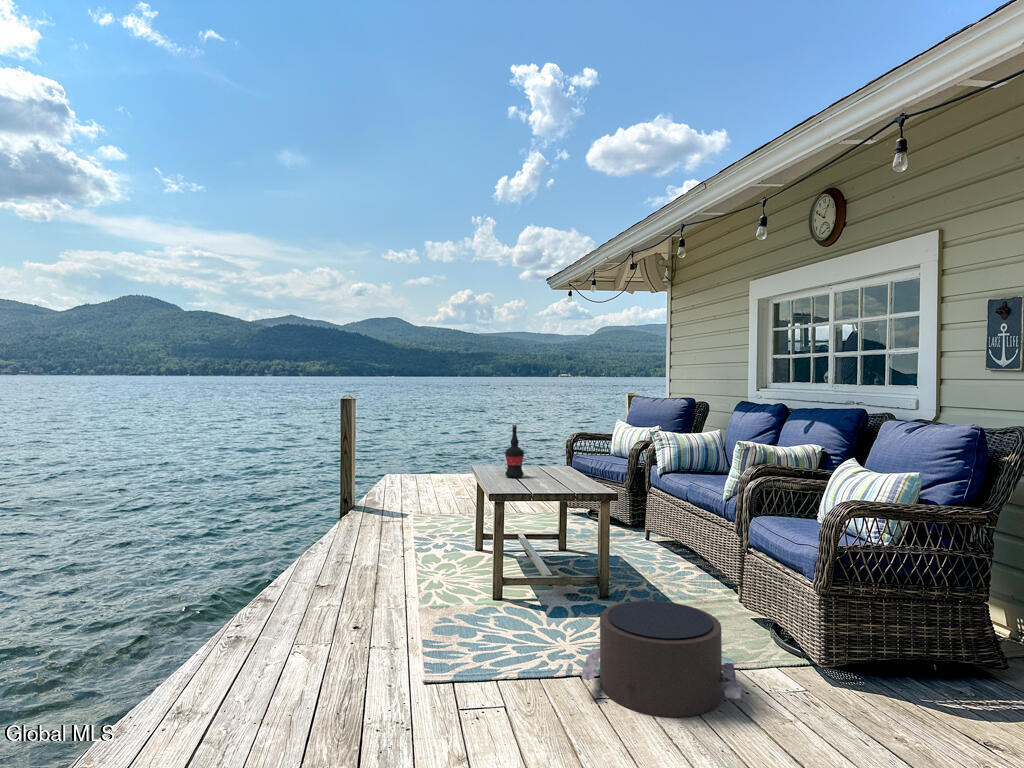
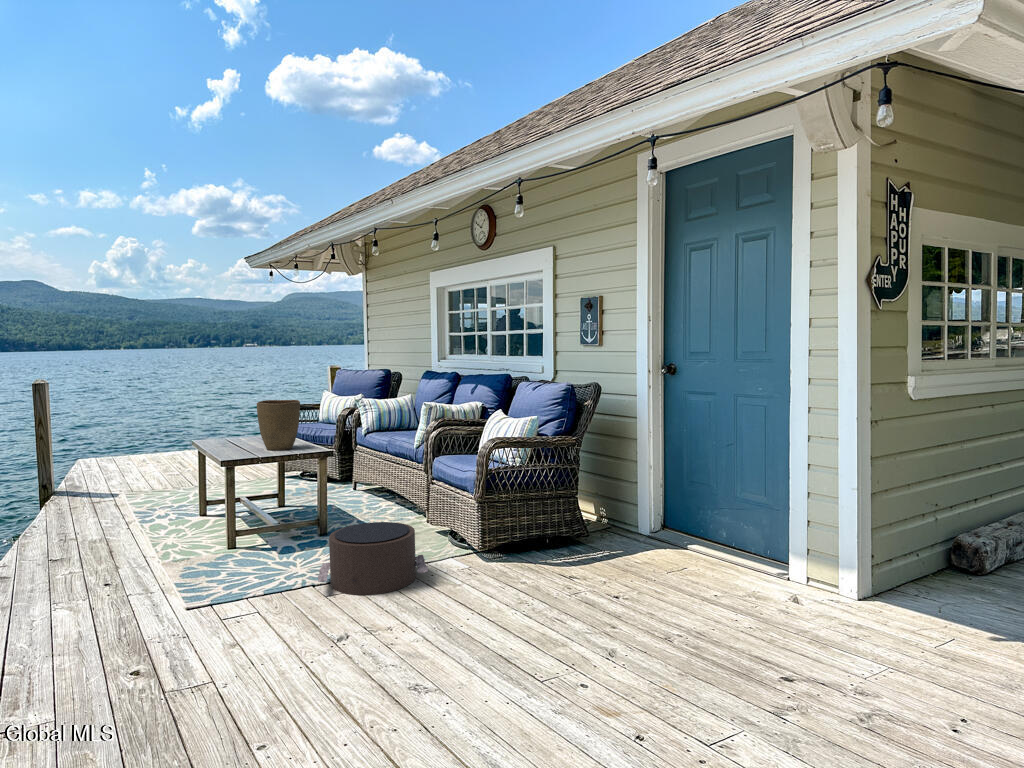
wine bottle: present [505,425,524,477] -> none [228,399,247,446]
vase: none [532,427,581,488] -> present [257,400,300,450]

